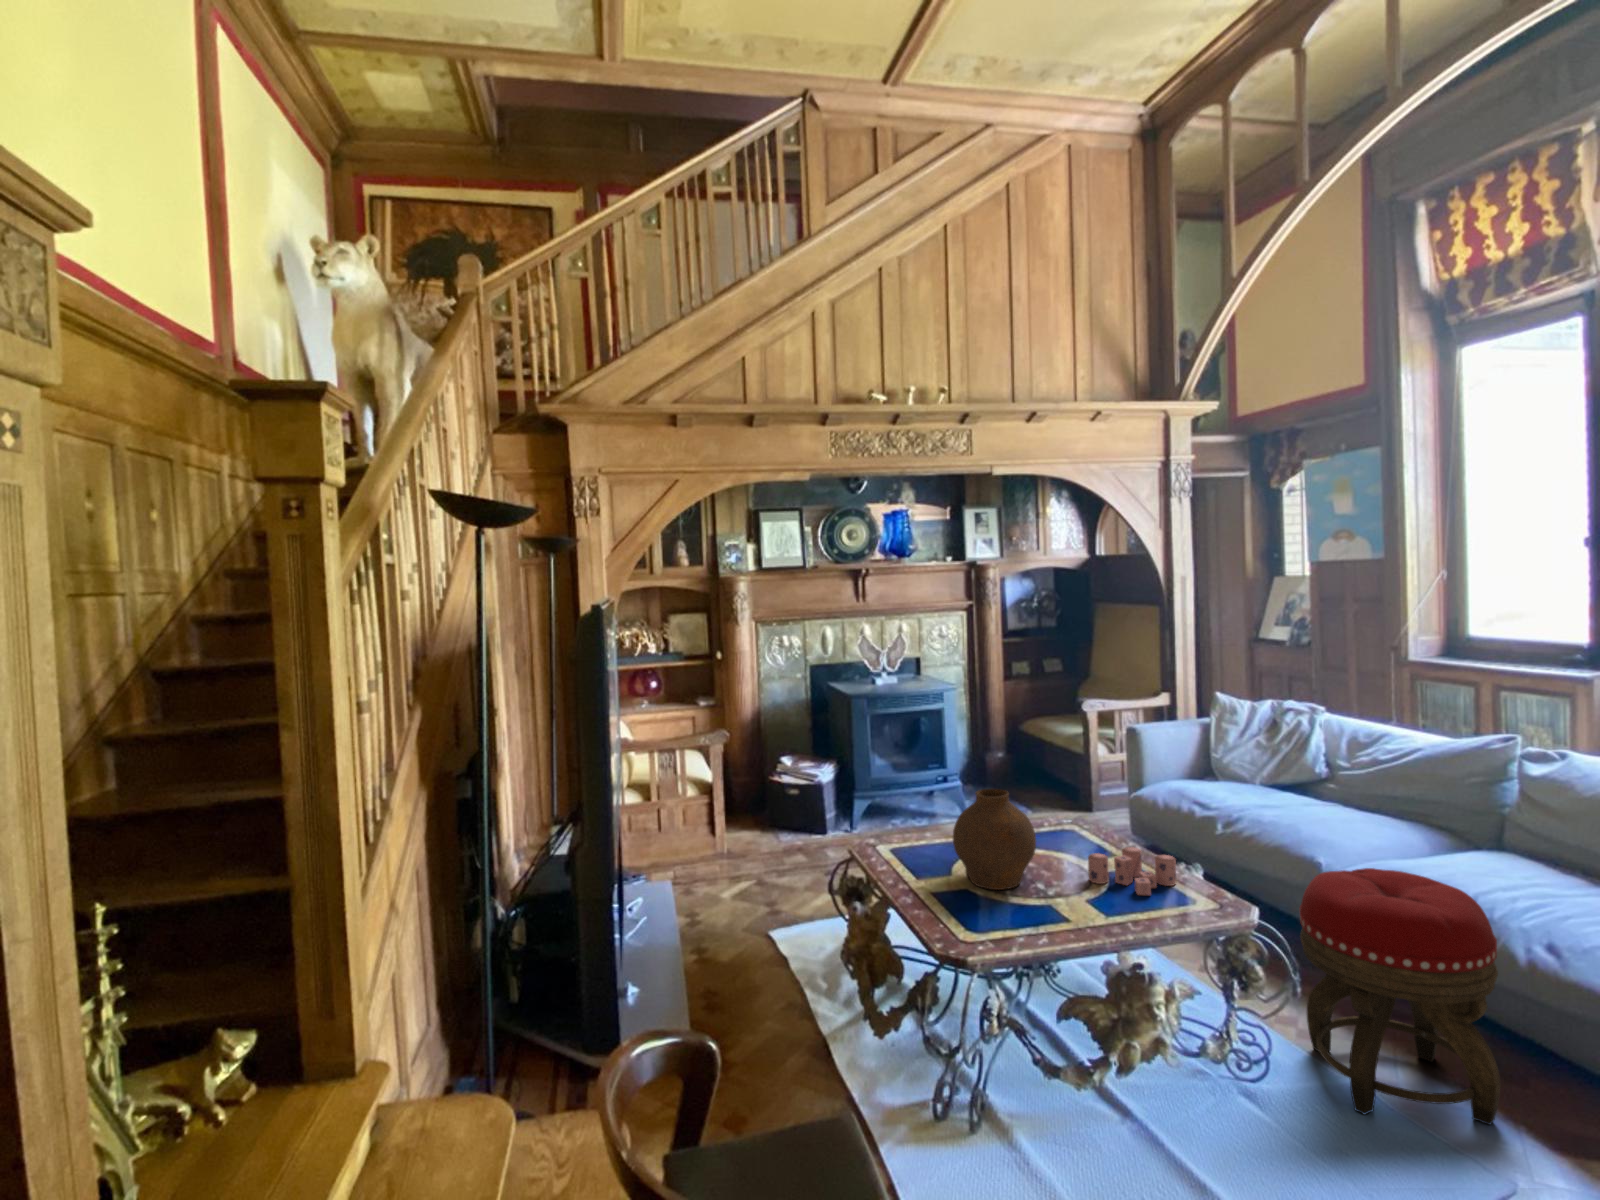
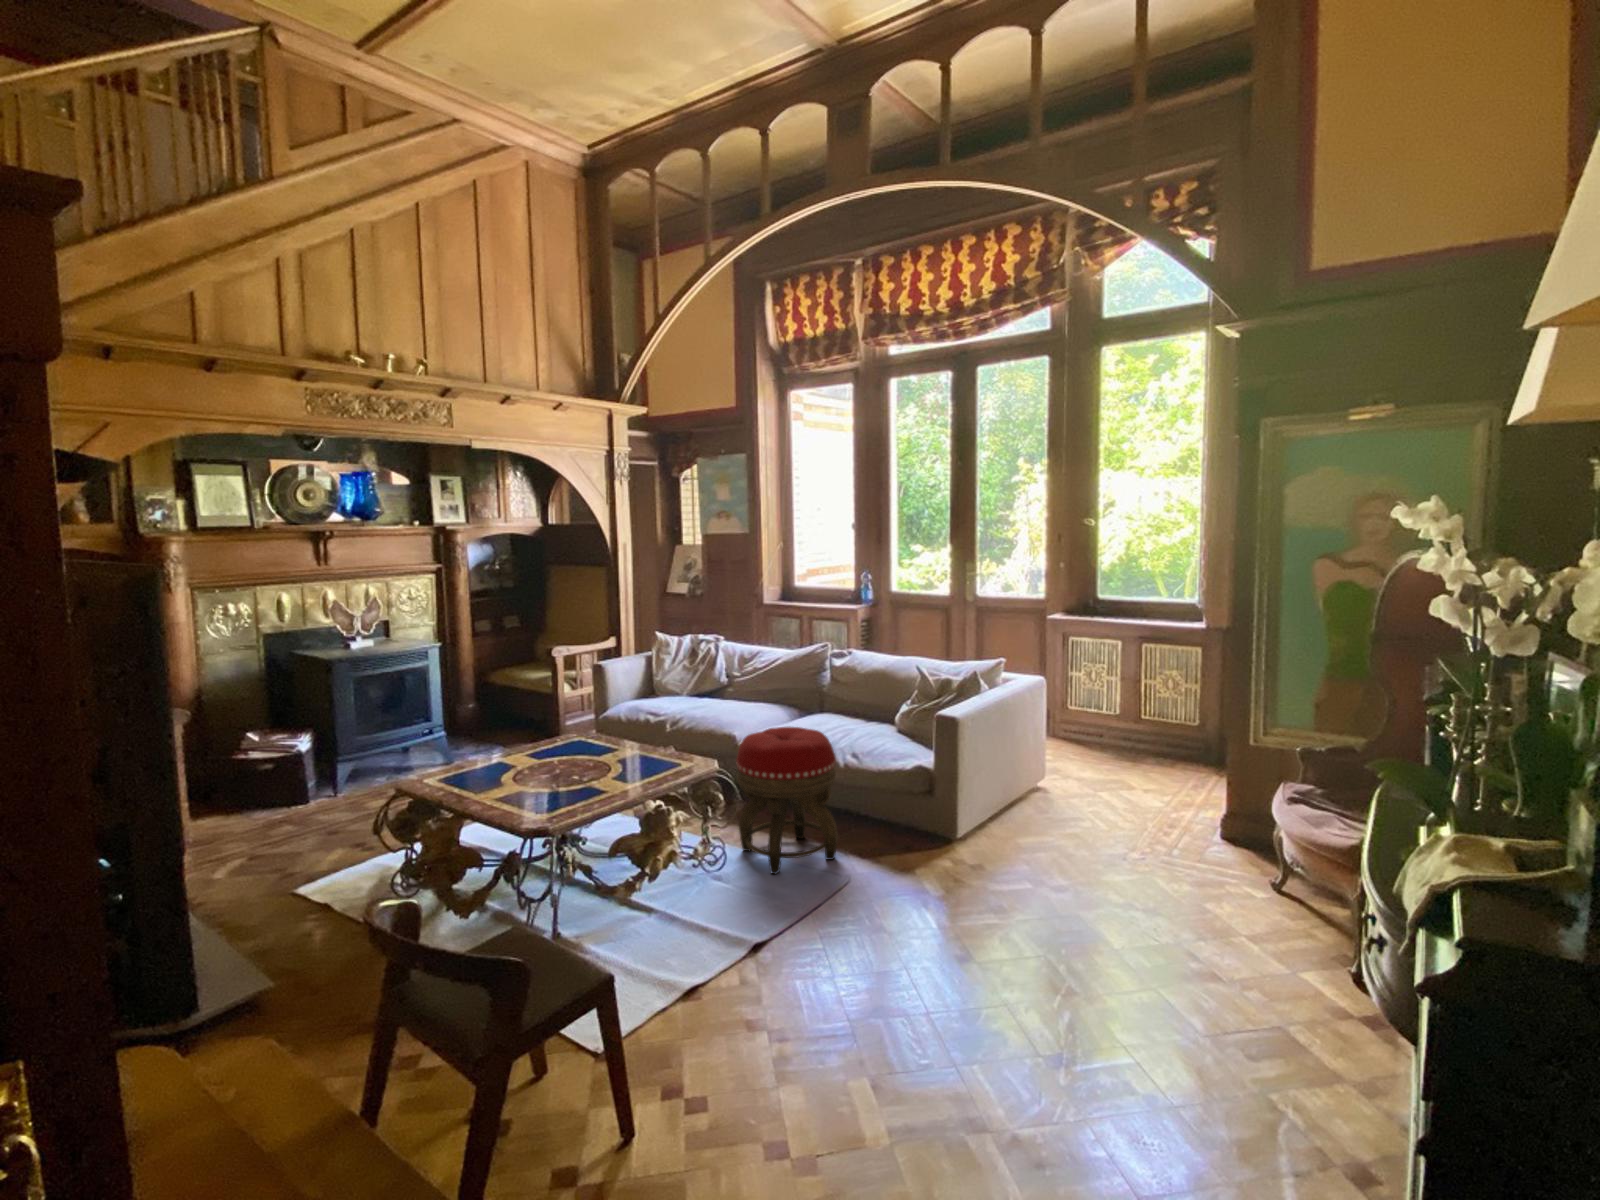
vase: present [953,789,1036,890] -> none [497,711,566,790]
candle: present [1088,847,1177,895] -> none [602,741,662,771]

